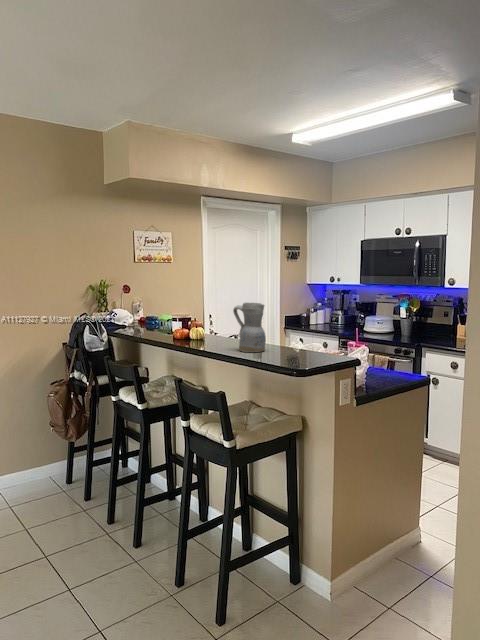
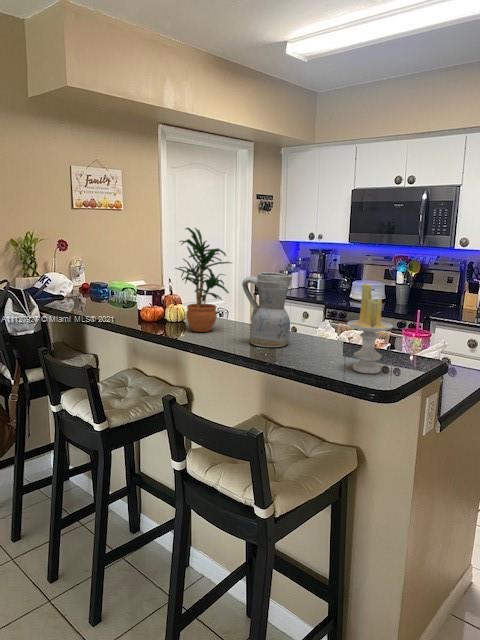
potted plant: none [193,274,234,345] -> present [175,228,231,332]
candle: none [289,307,317,364] -> present [347,283,393,374]

